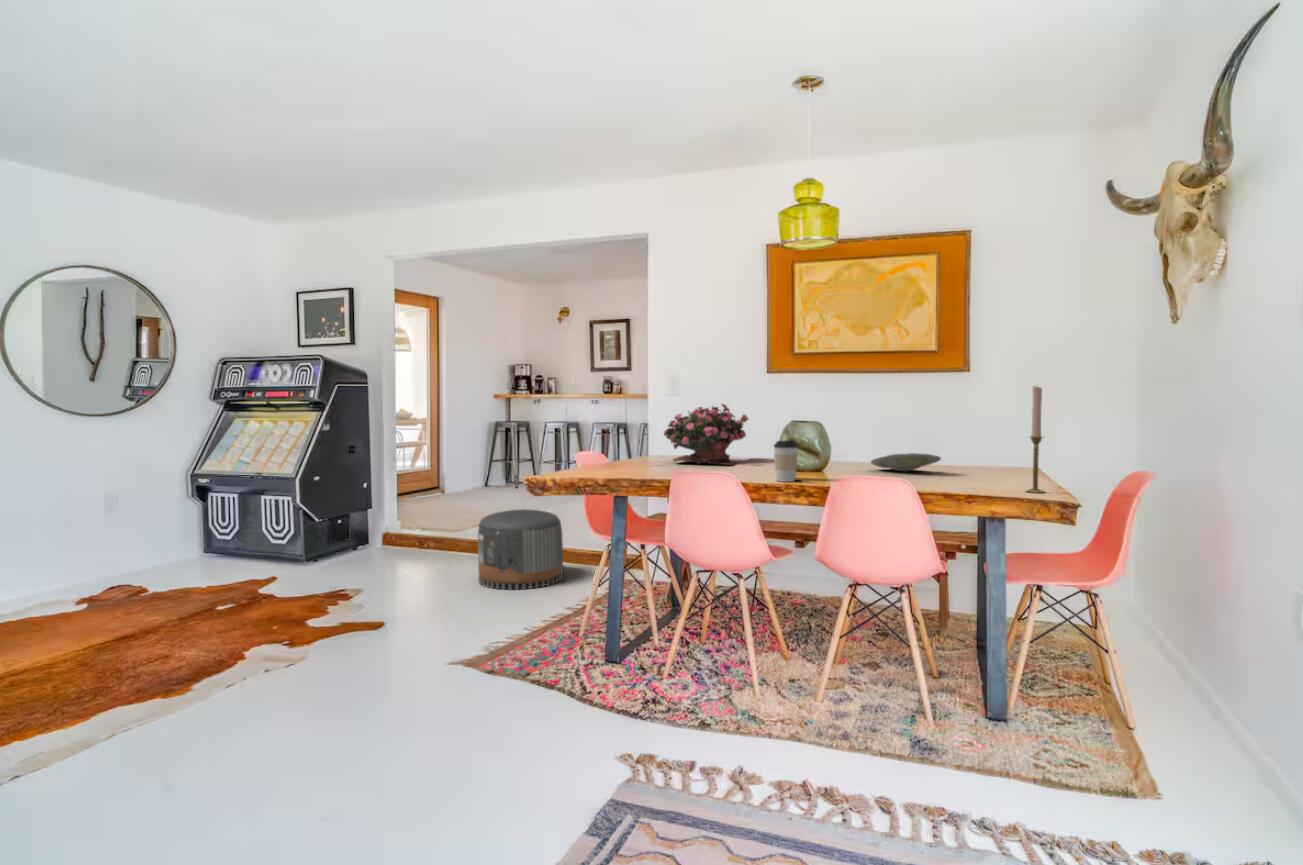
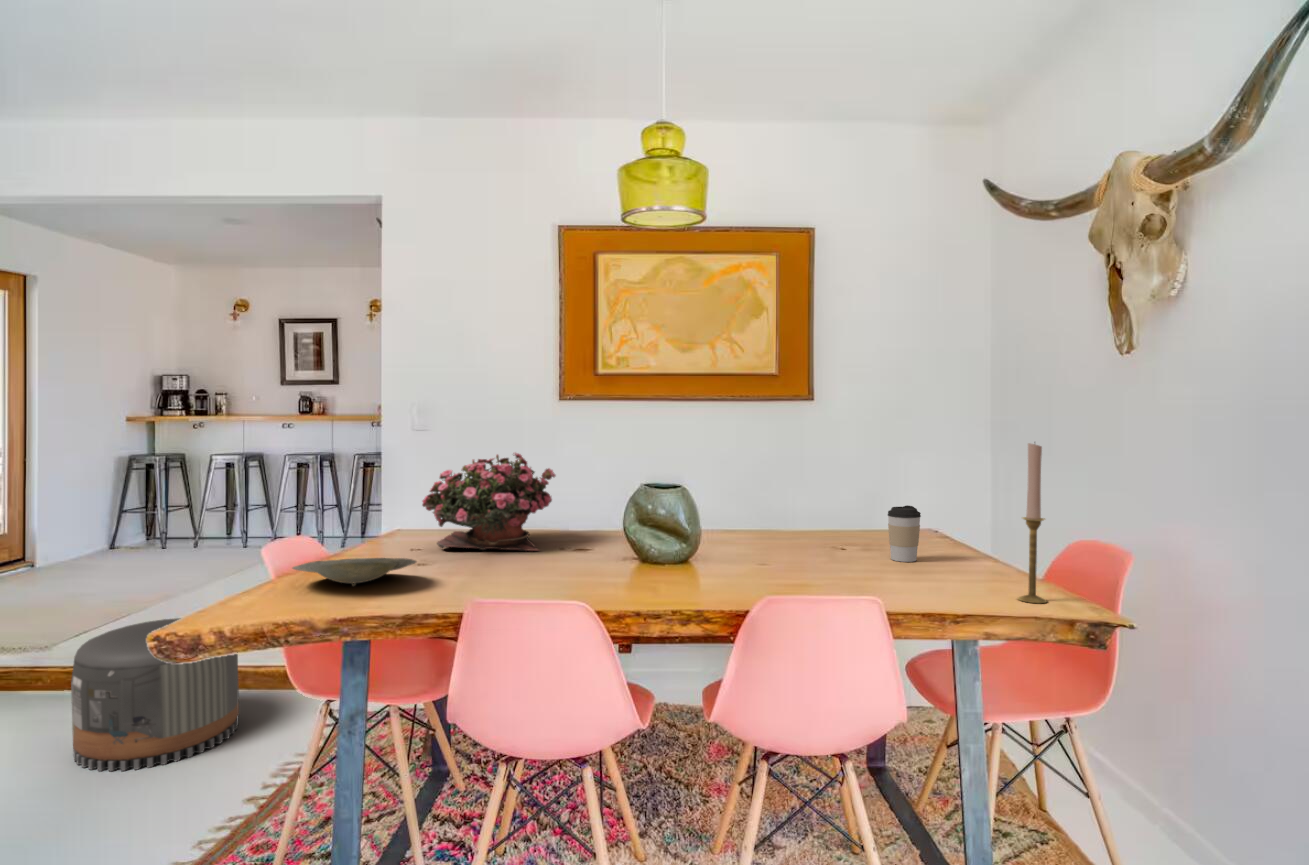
coffee cup: present [774,440,798,482] -> present [888,505,921,562]
plate: present [871,453,941,472] -> present [293,558,416,586]

